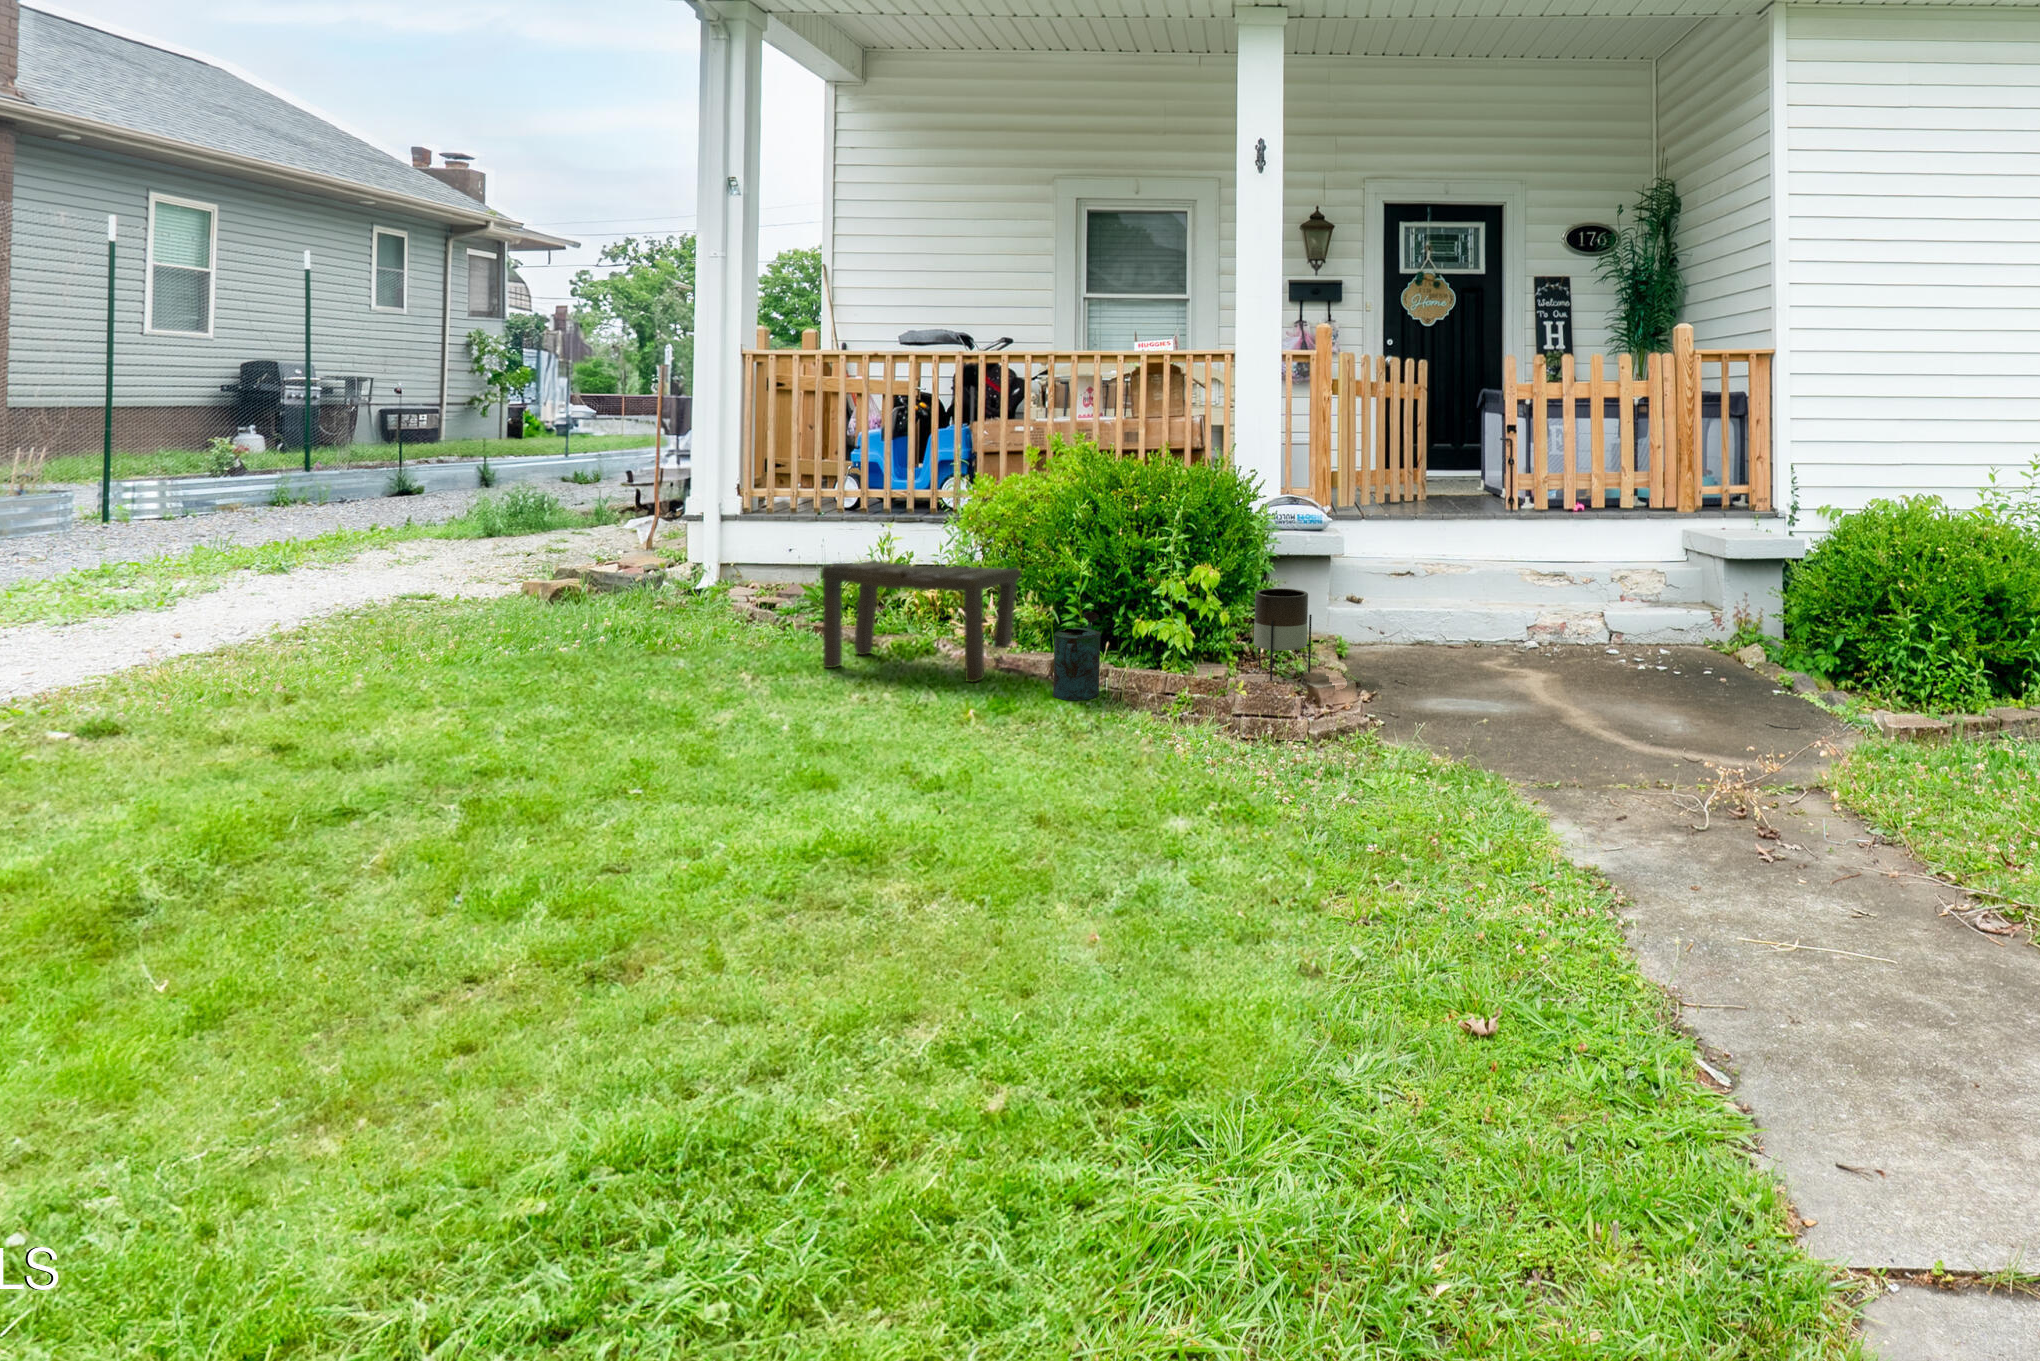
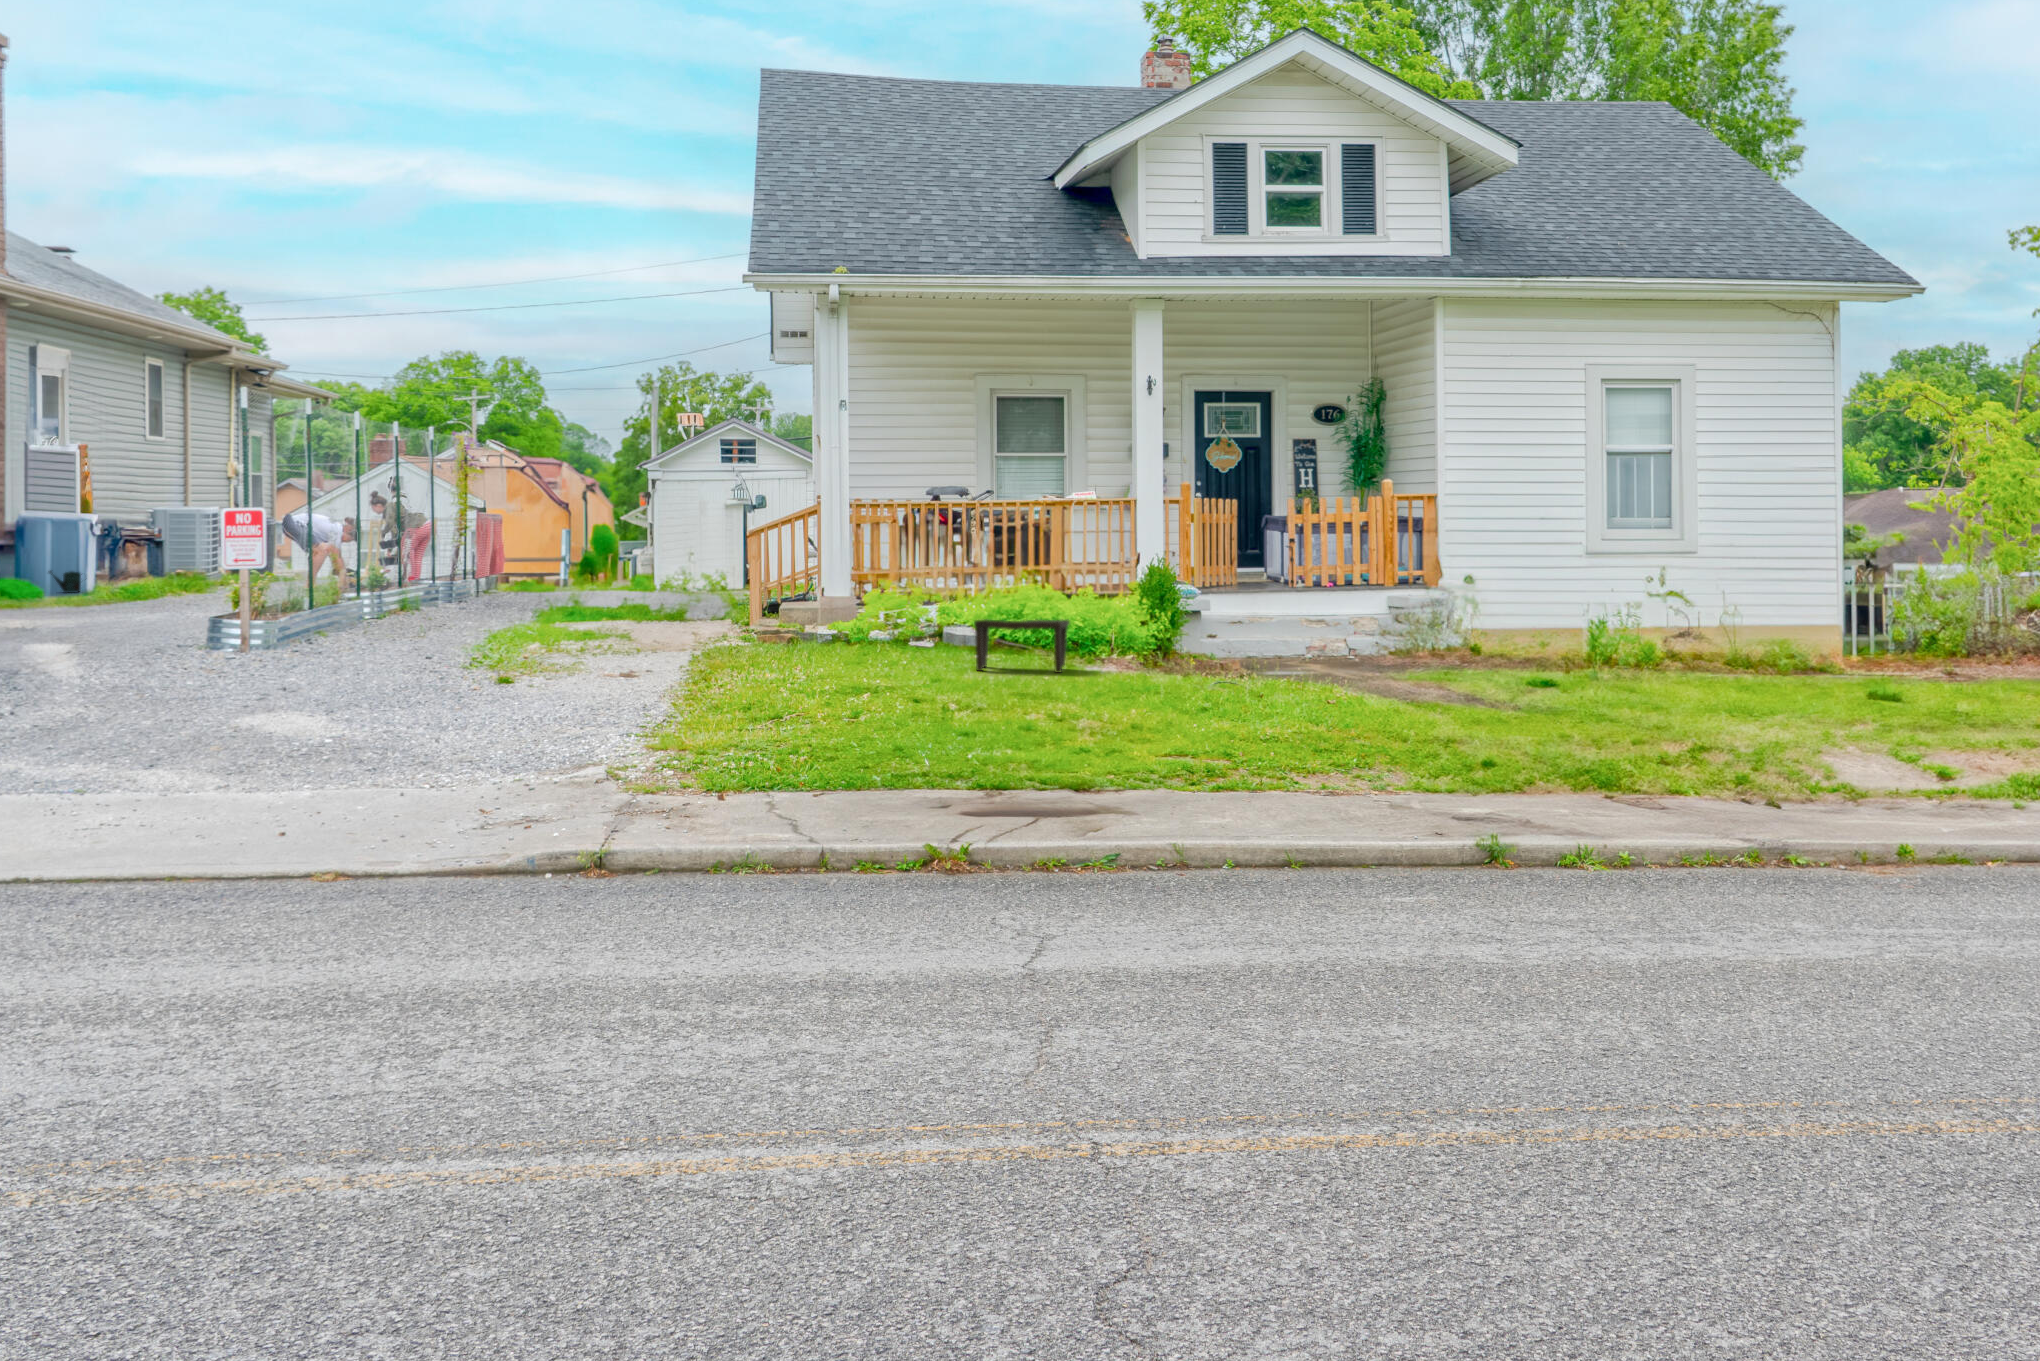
planter: present [1254,588,1312,680] -> none [1184,626,1211,669]
watering can: present [1053,612,1101,700] -> present [49,571,81,593]

